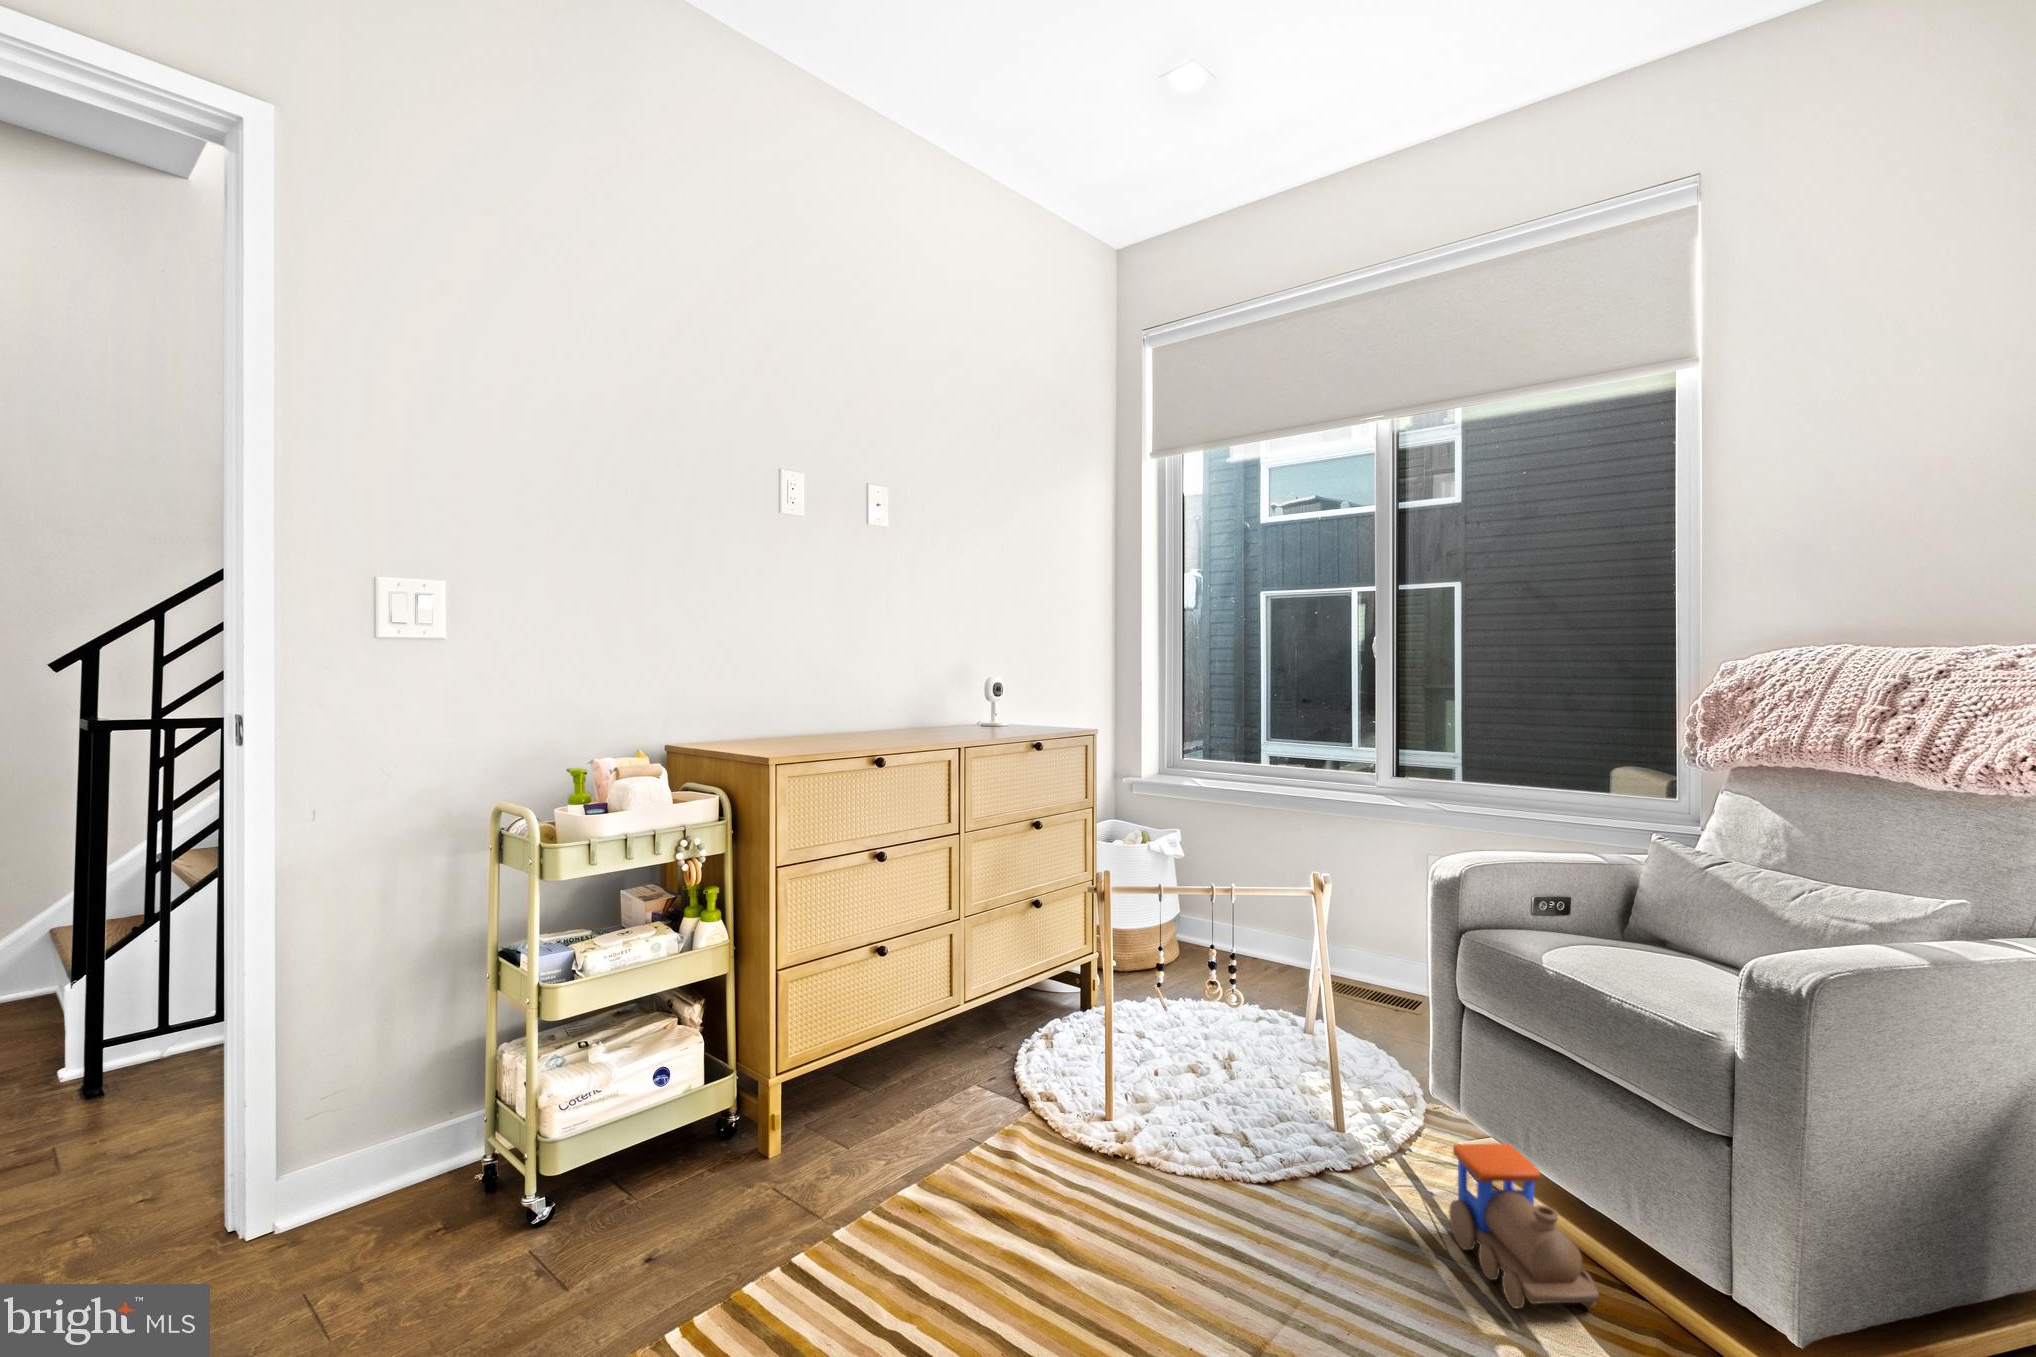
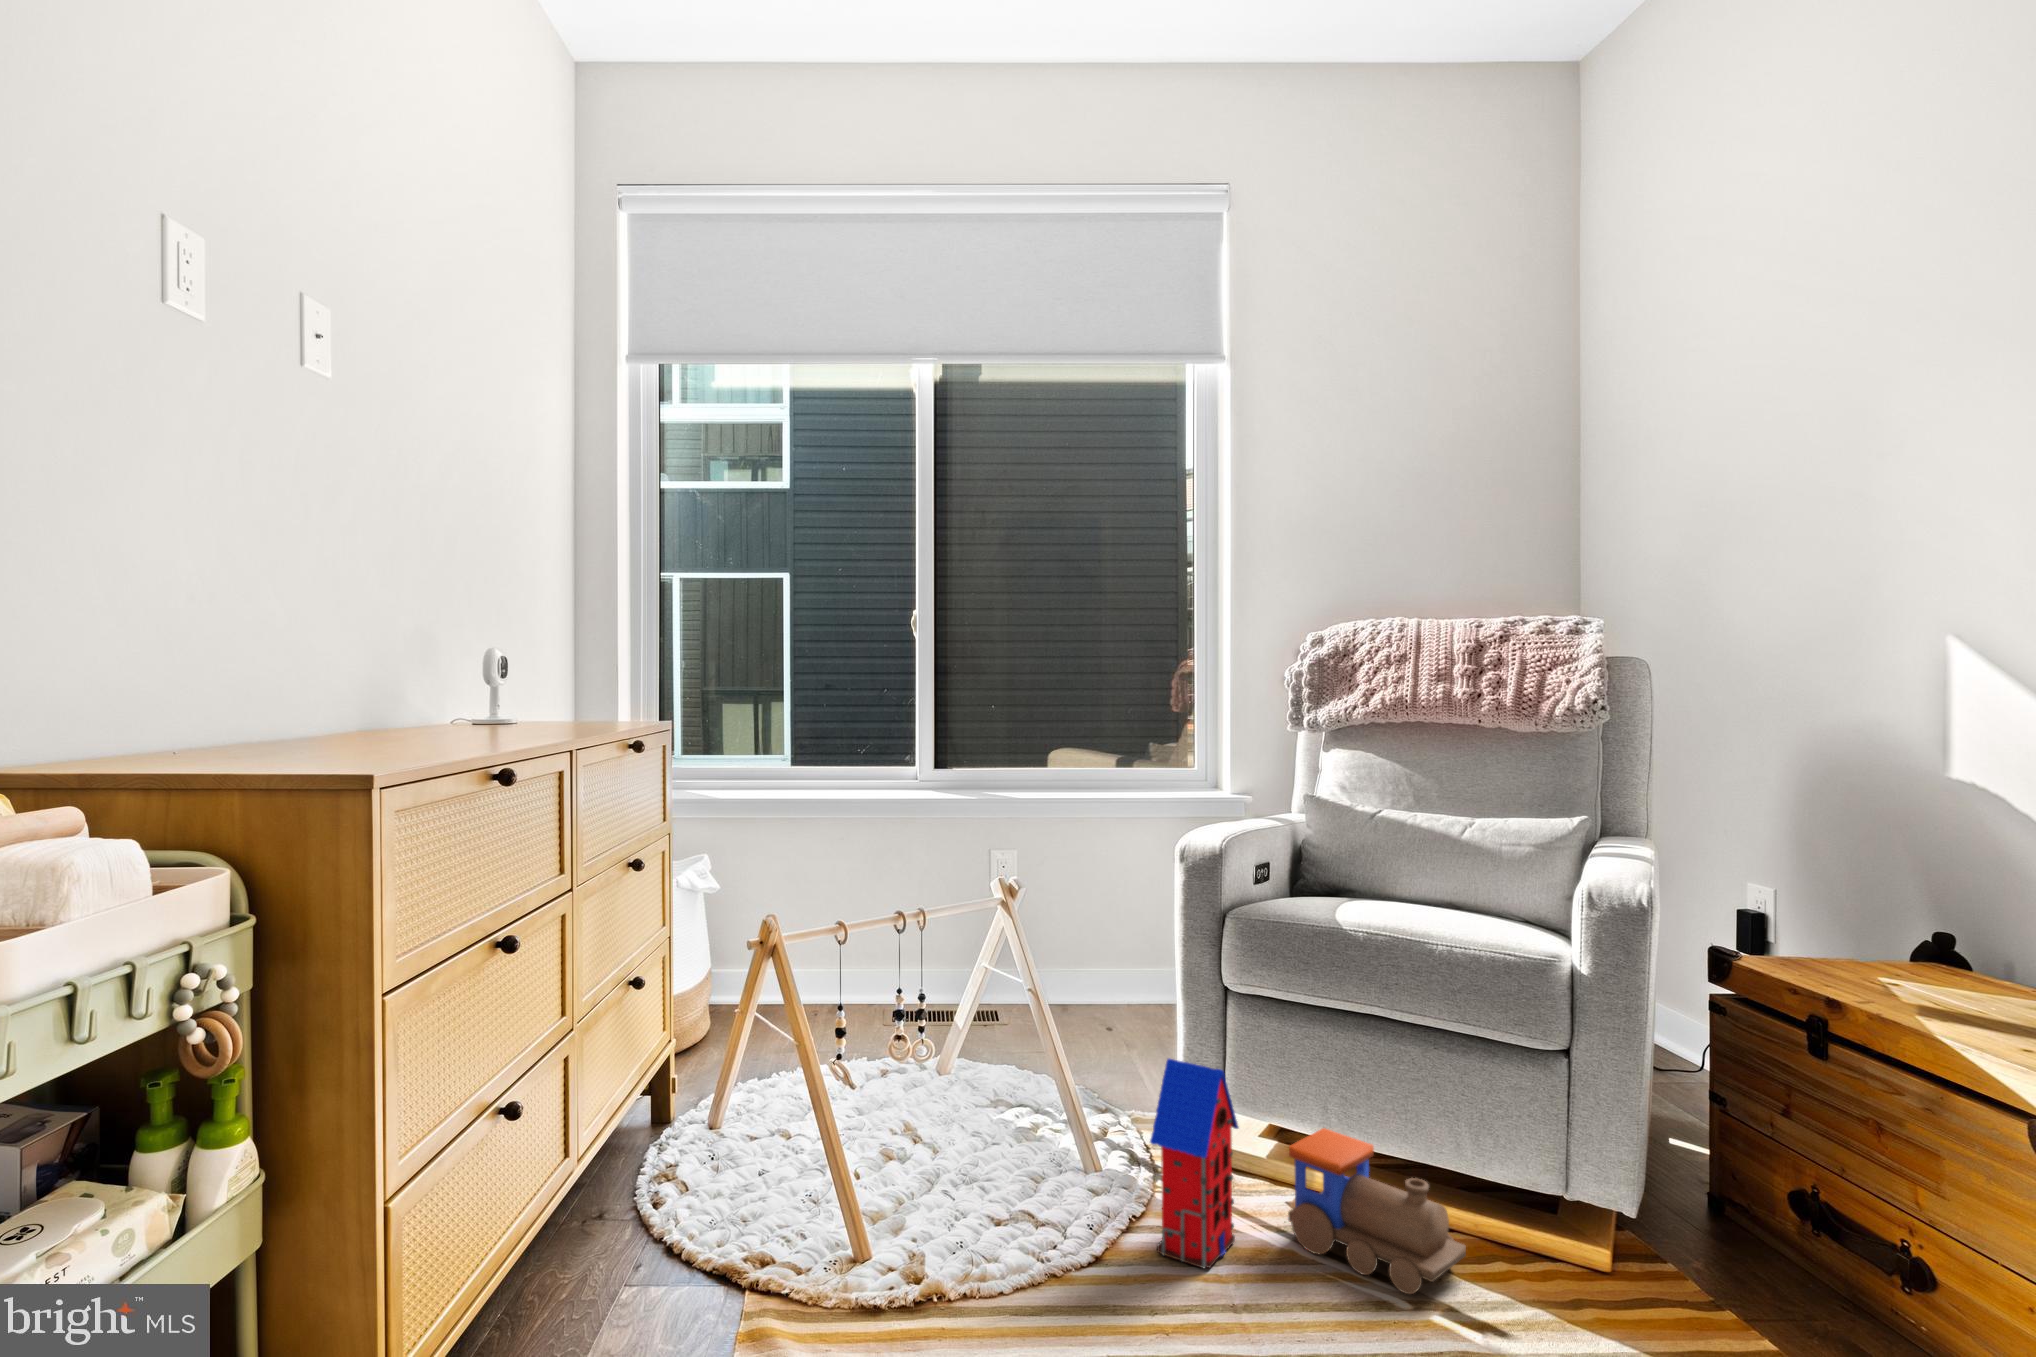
toy house: none [1316,1036,1409,1221] -> present [1150,1059,1239,1268]

